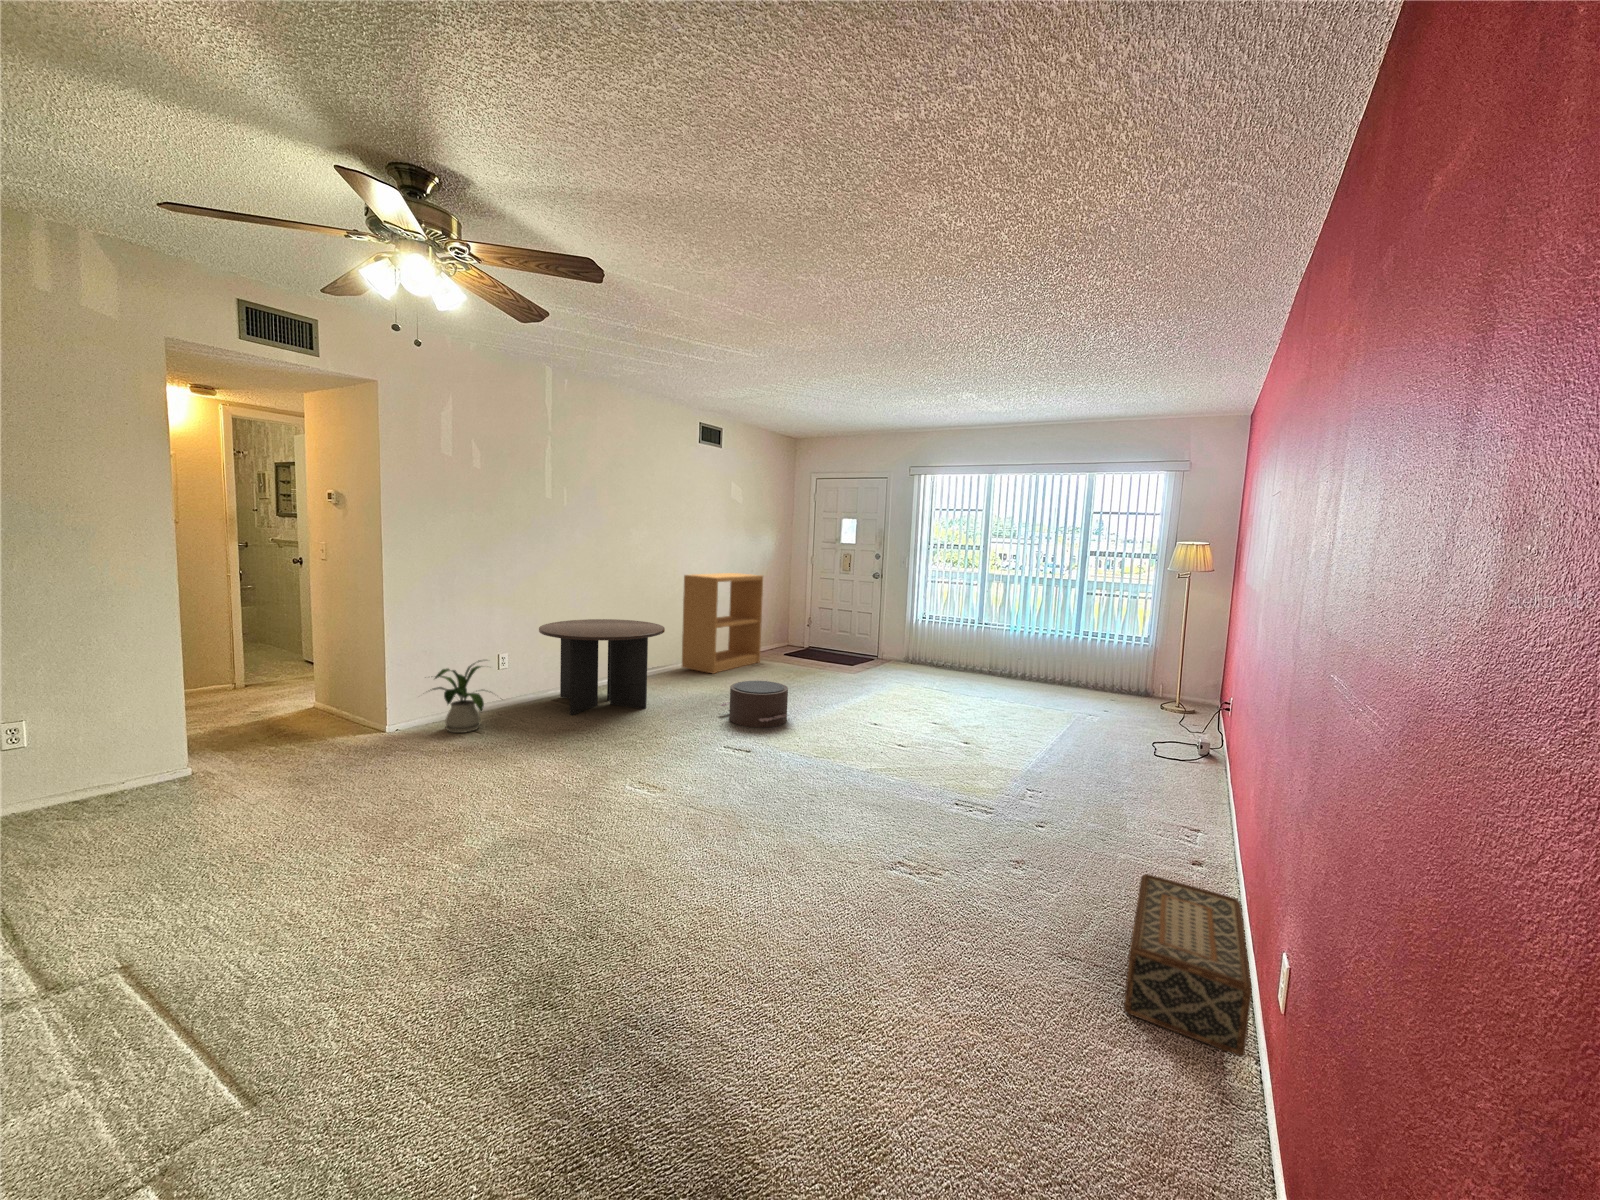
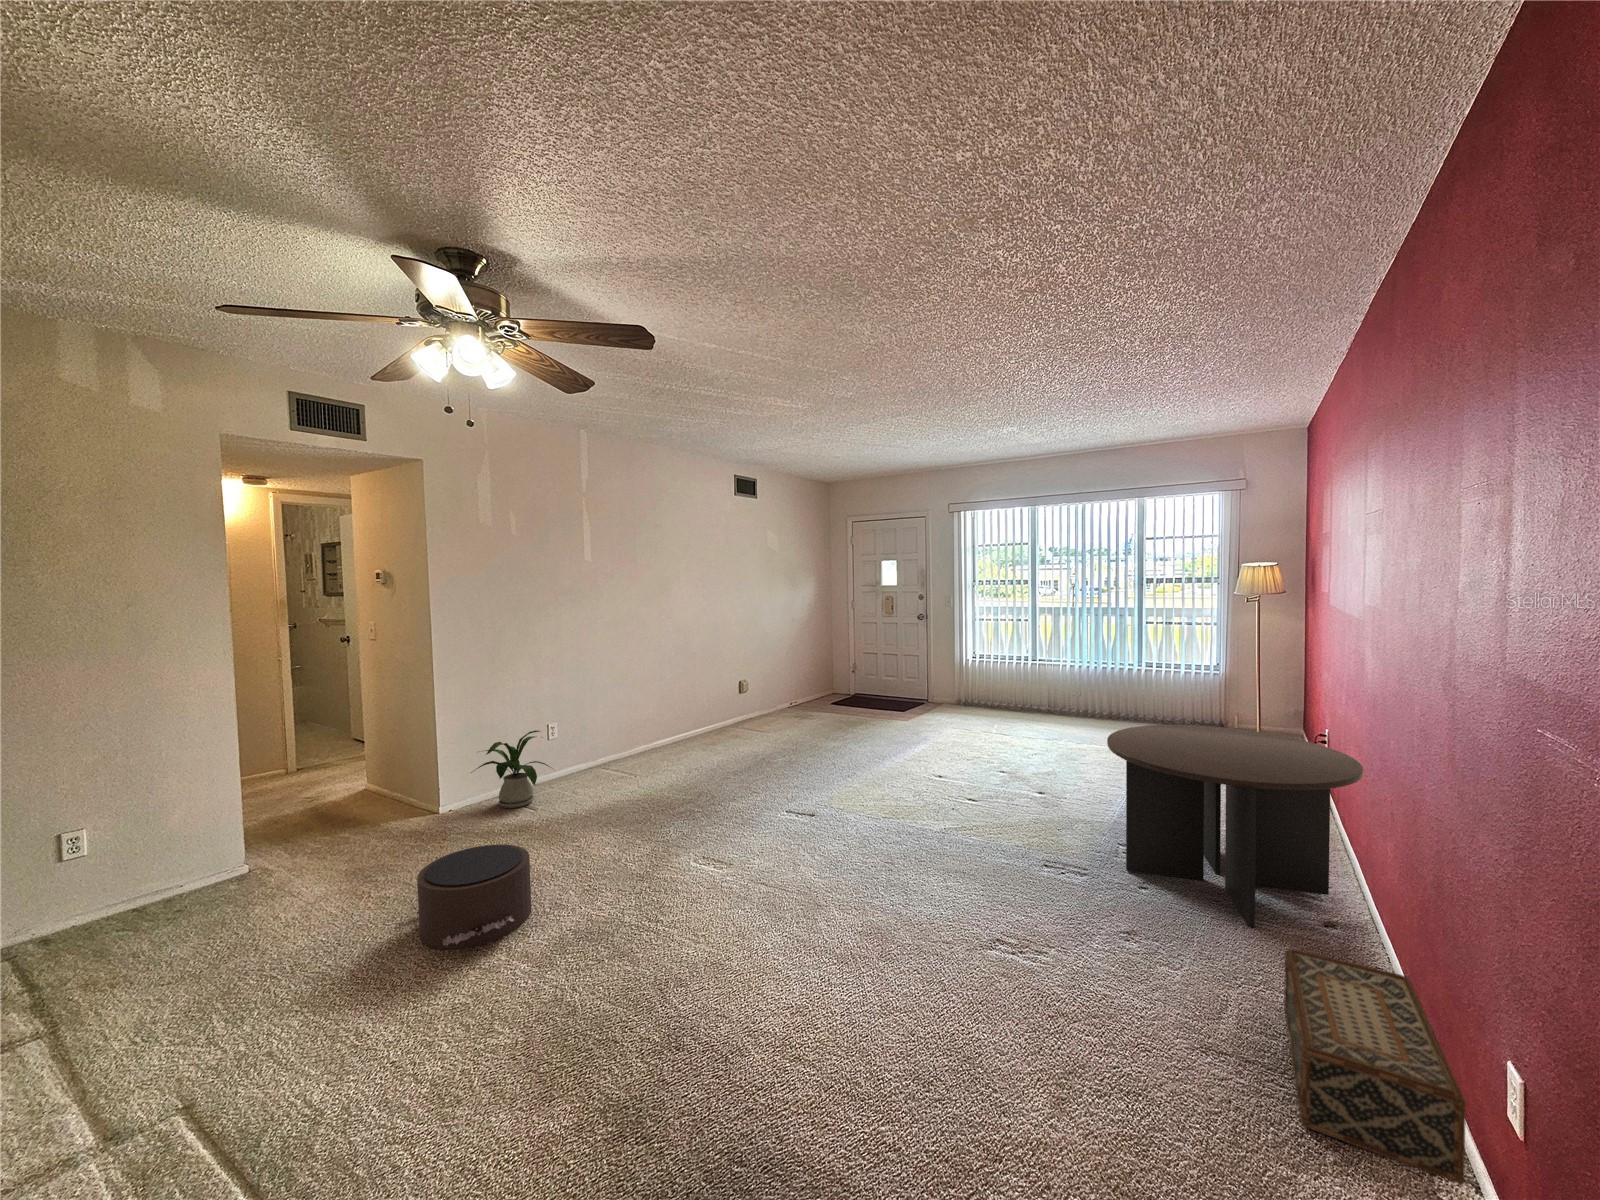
bookshelf: present [682,573,763,674] -> none [726,622,806,727]
coffee table: present [539,619,665,715] -> present [1107,725,1363,927]
pouf: present [720,681,788,727] -> present [417,844,531,950]

